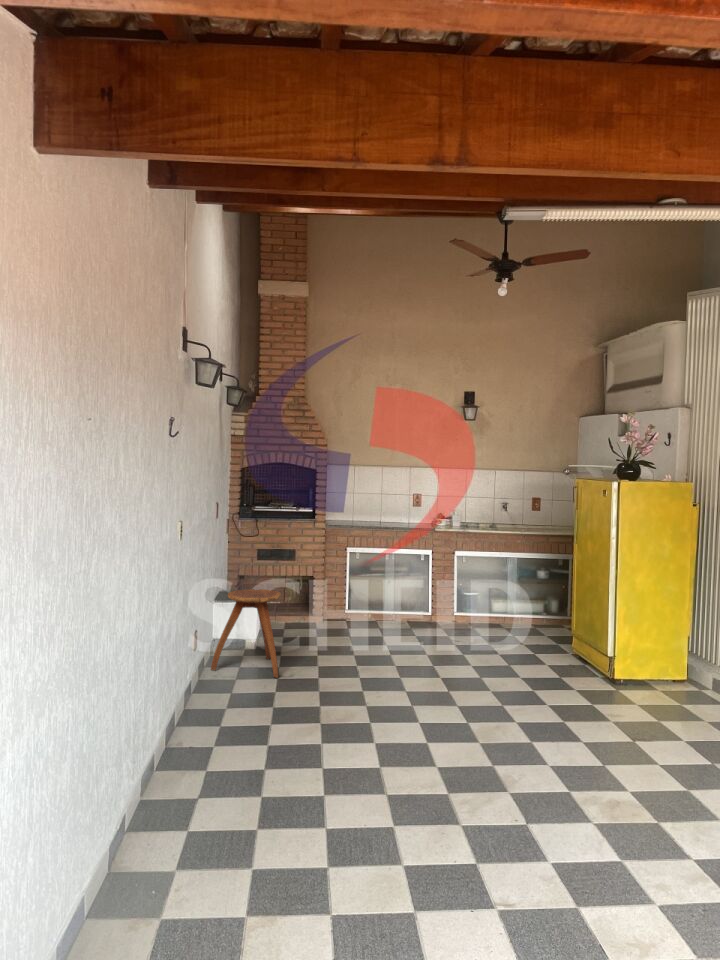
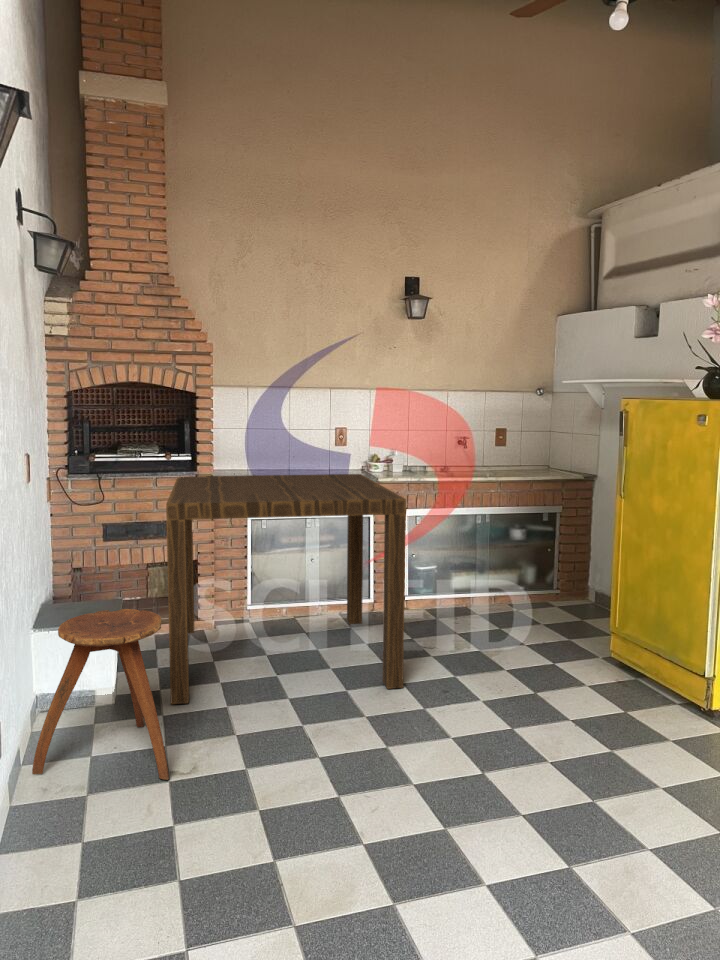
dining table: none [287,522,430,656] -> present [166,474,406,704]

